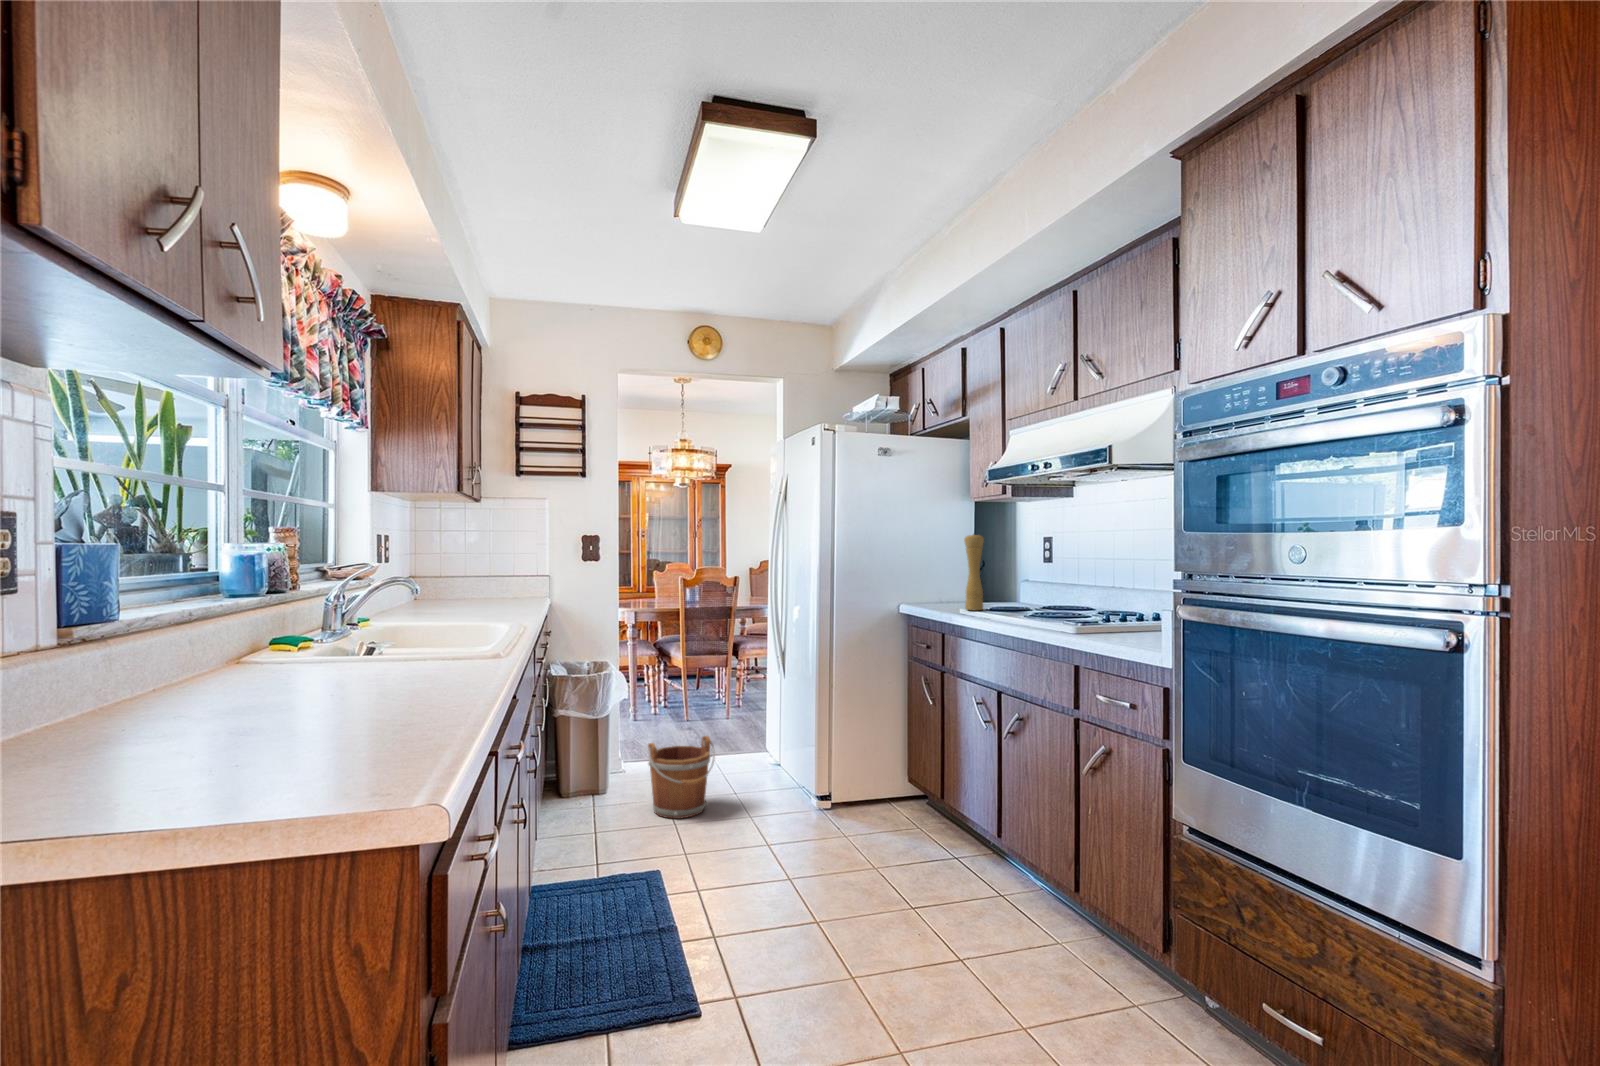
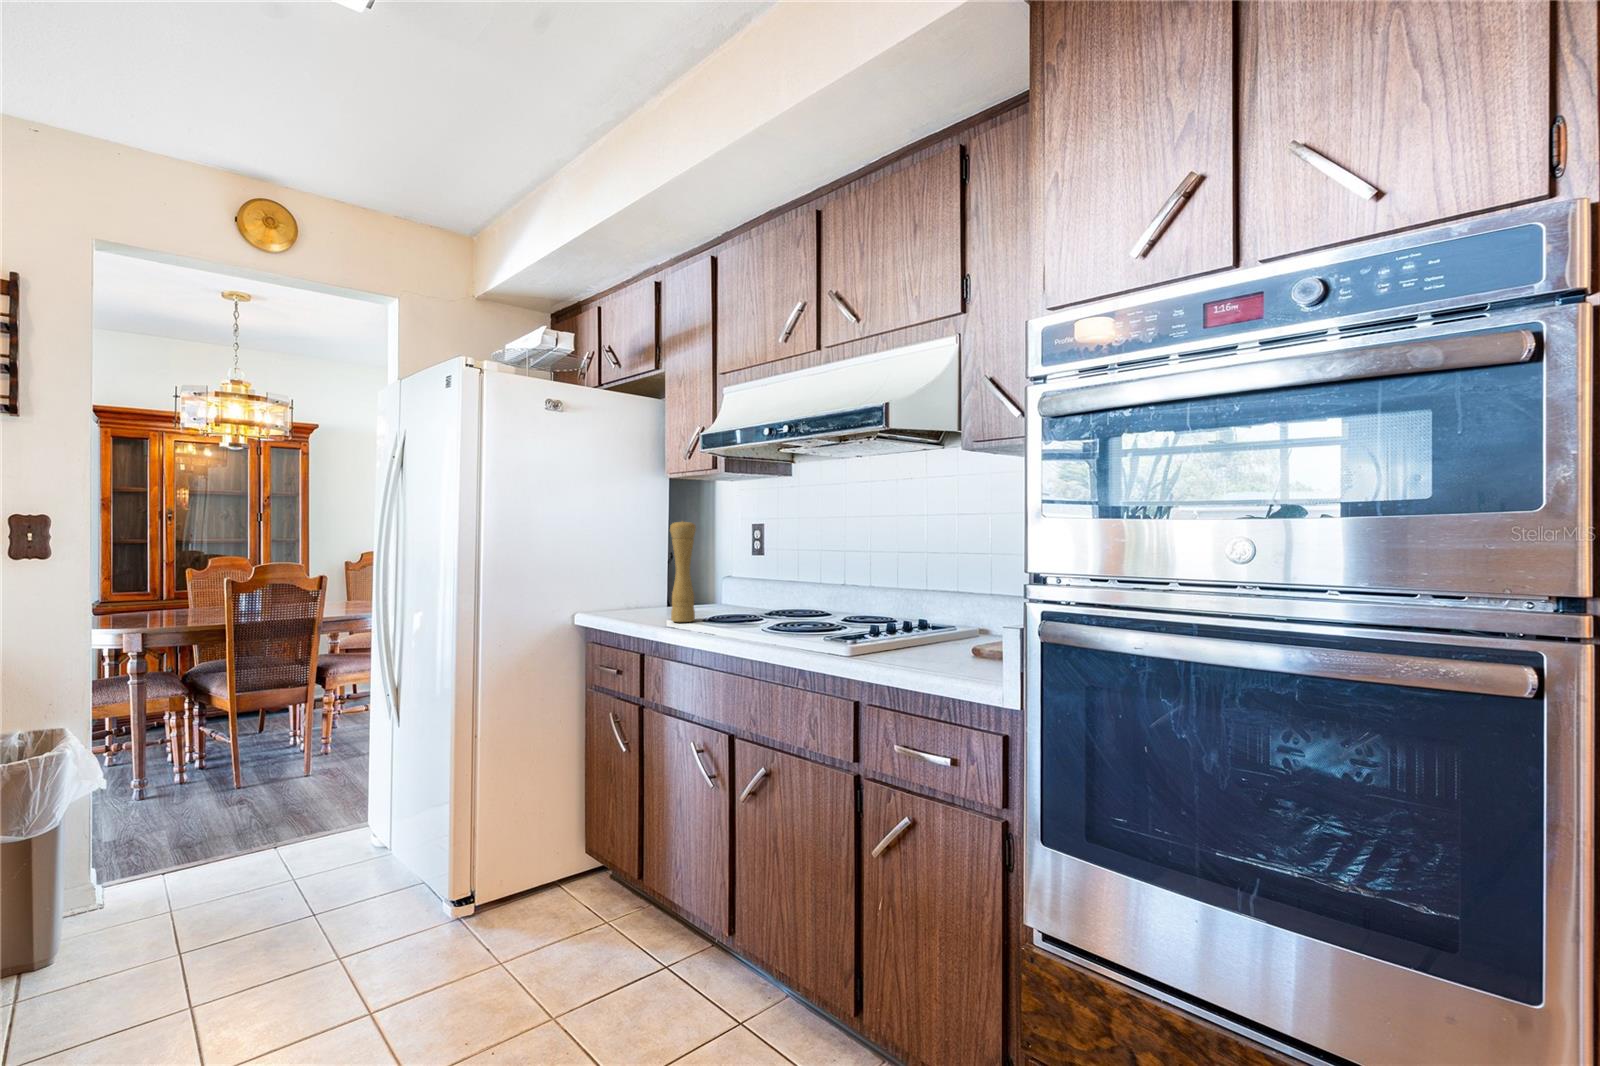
bucket: present [648,736,715,818] -> none [132,841,272,999]

